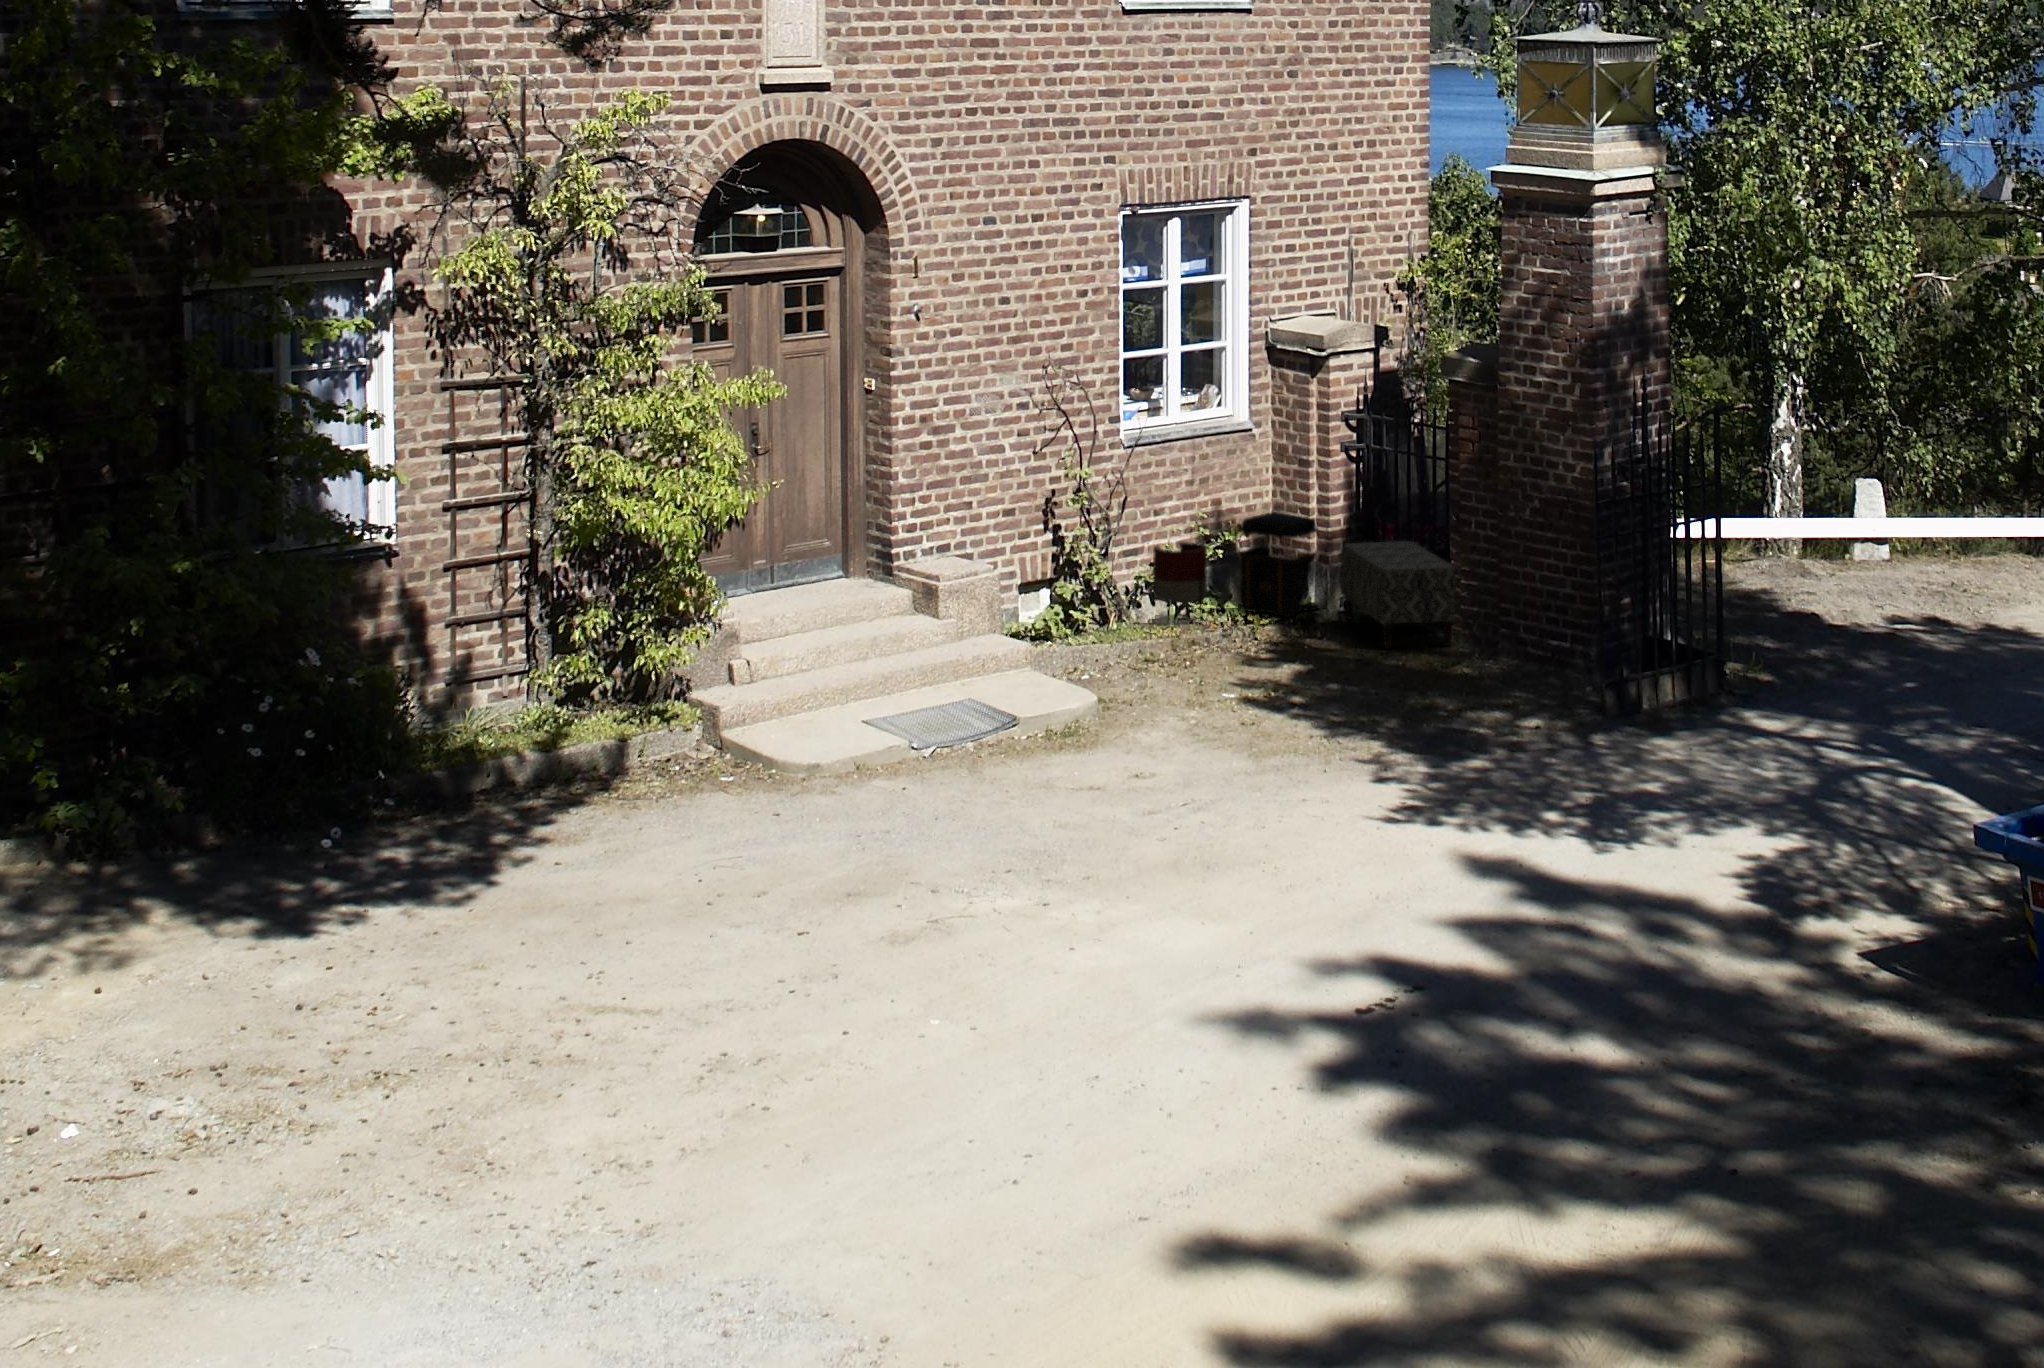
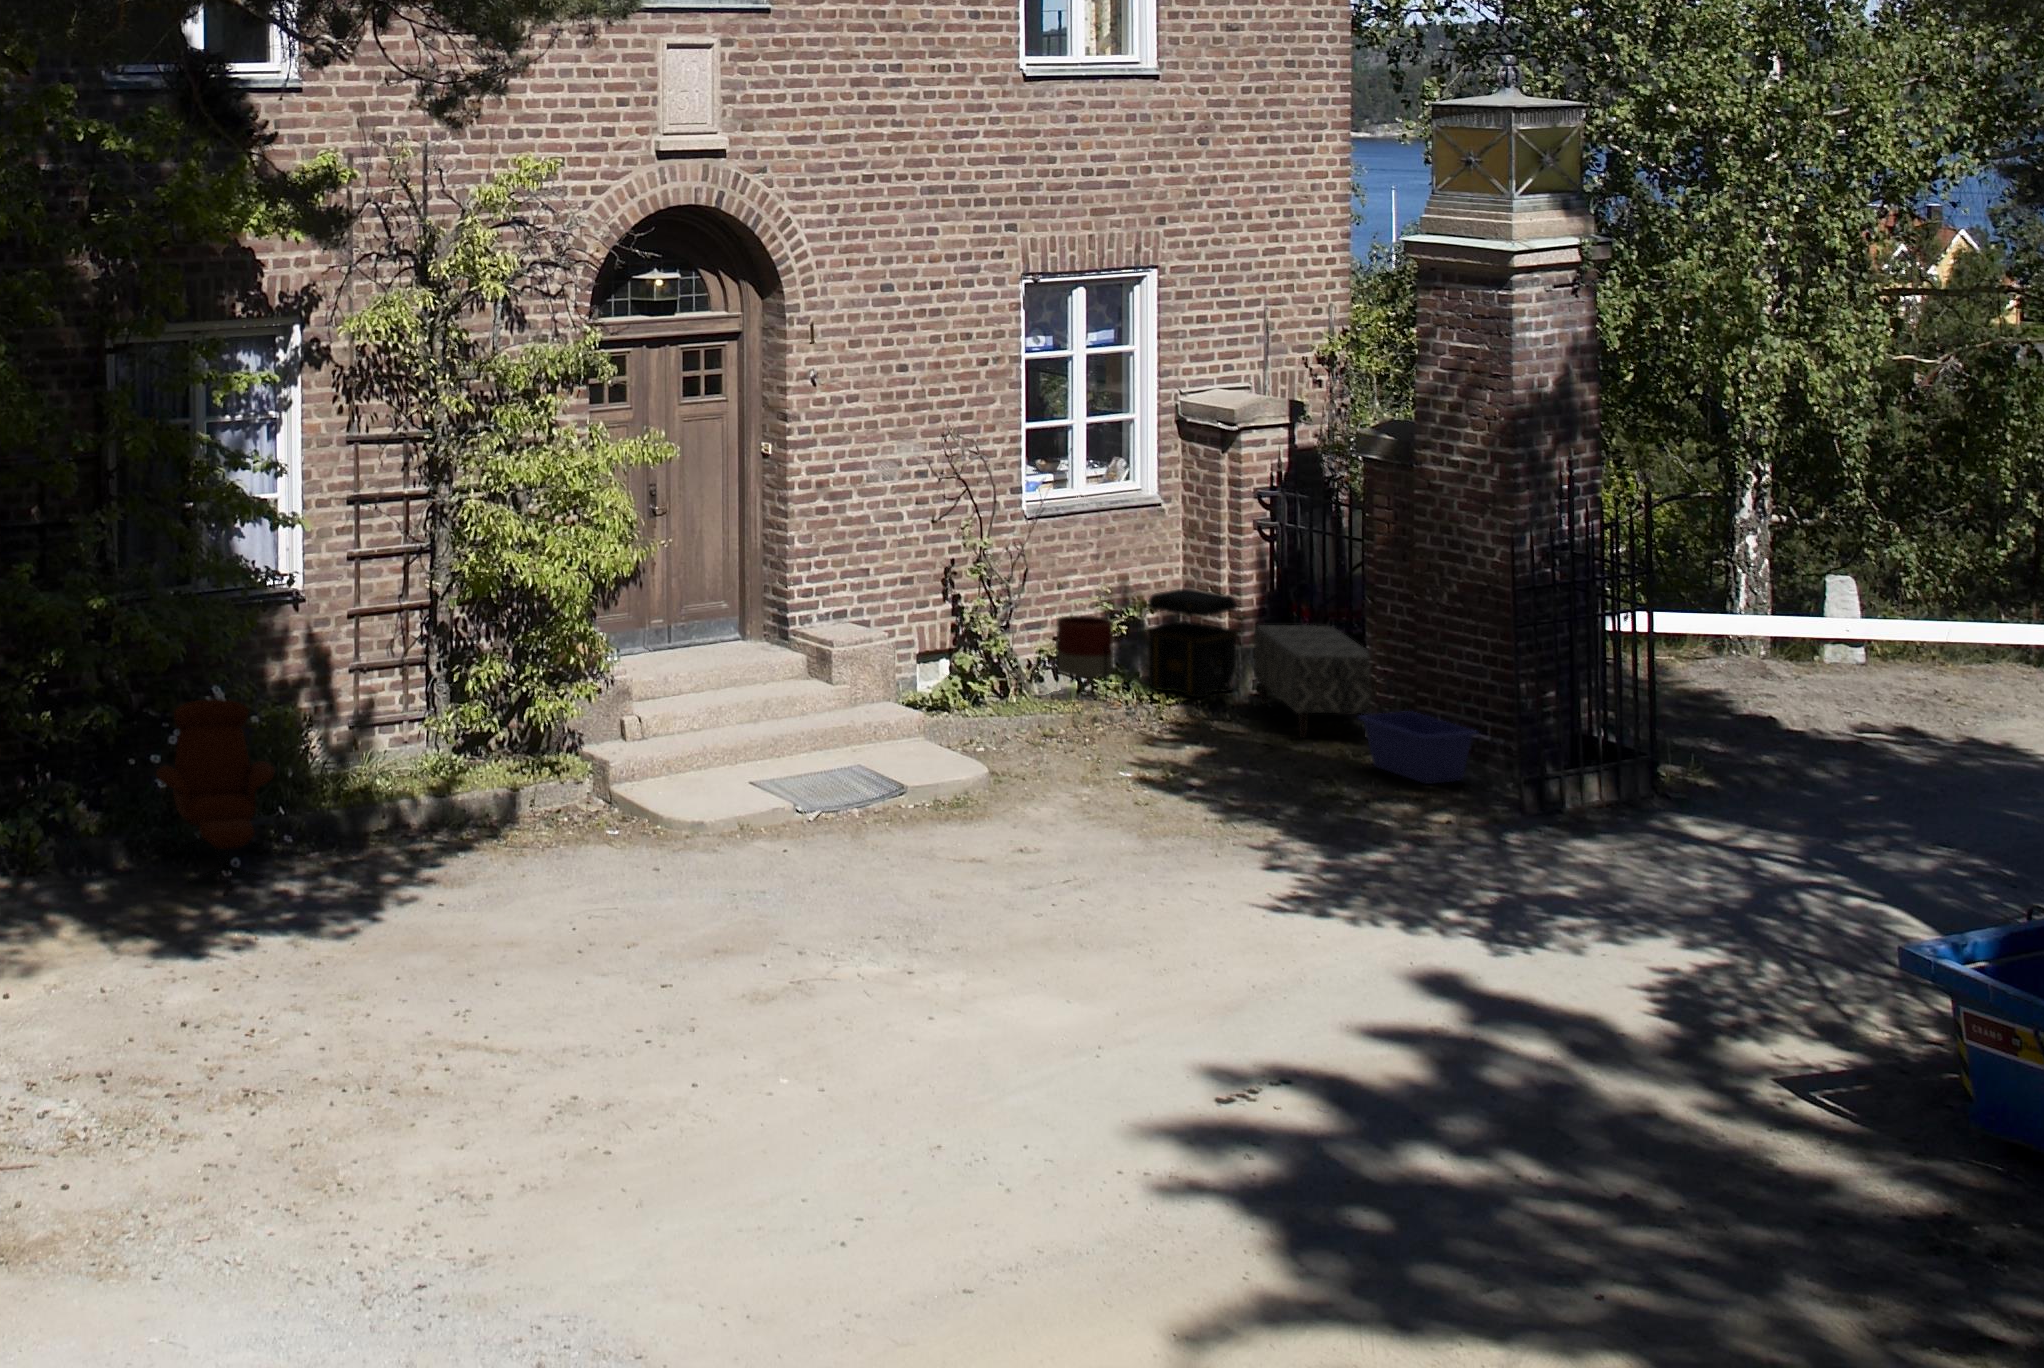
storage bin: none [1439,616,1548,683] -> present [1359,711,1478,784]
lounge chair: none [245,663,375,857] -> present [156,699,275,890]

